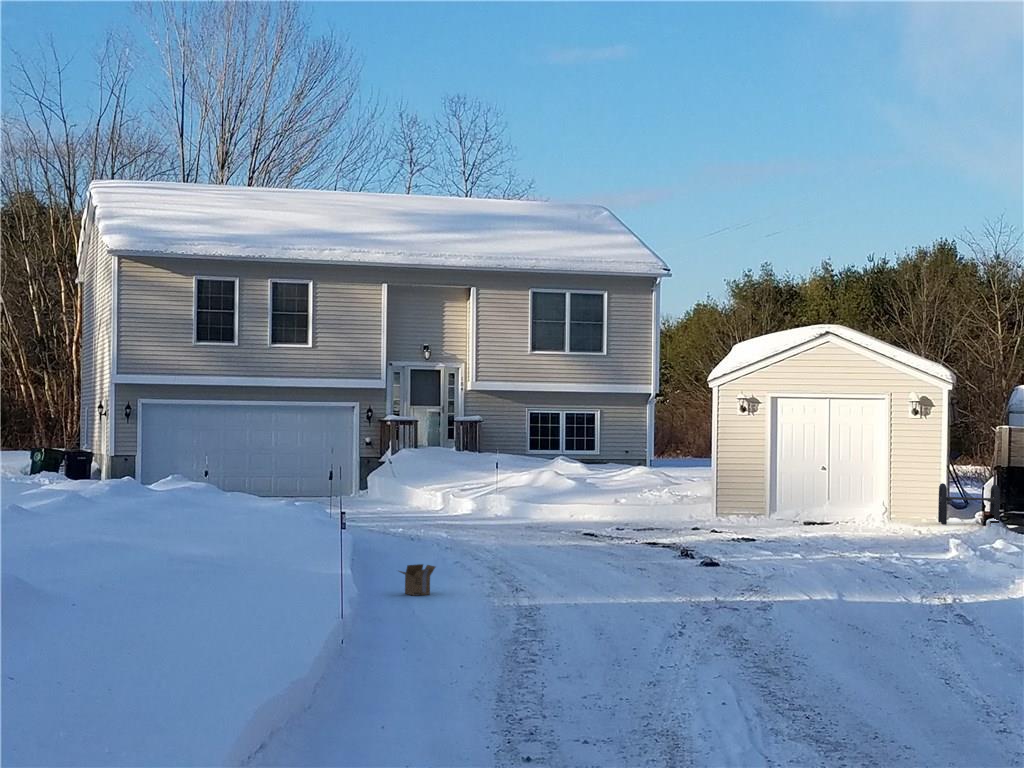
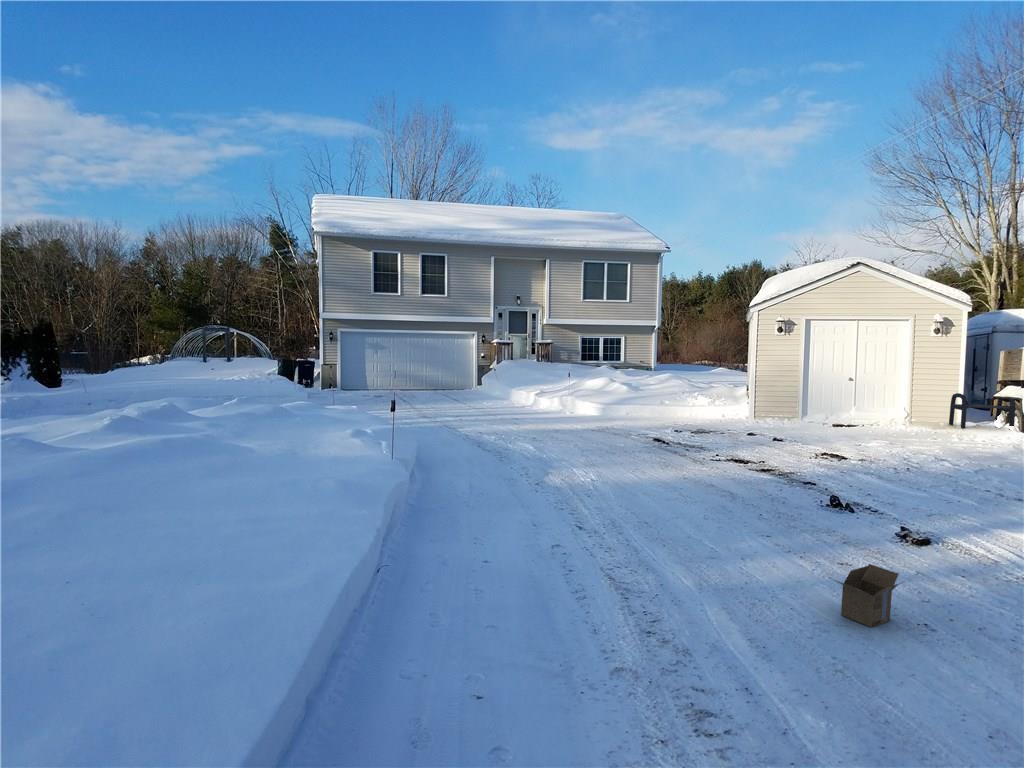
cardboard box: present [399,564,436,596] -> present [836,564,901,627]

